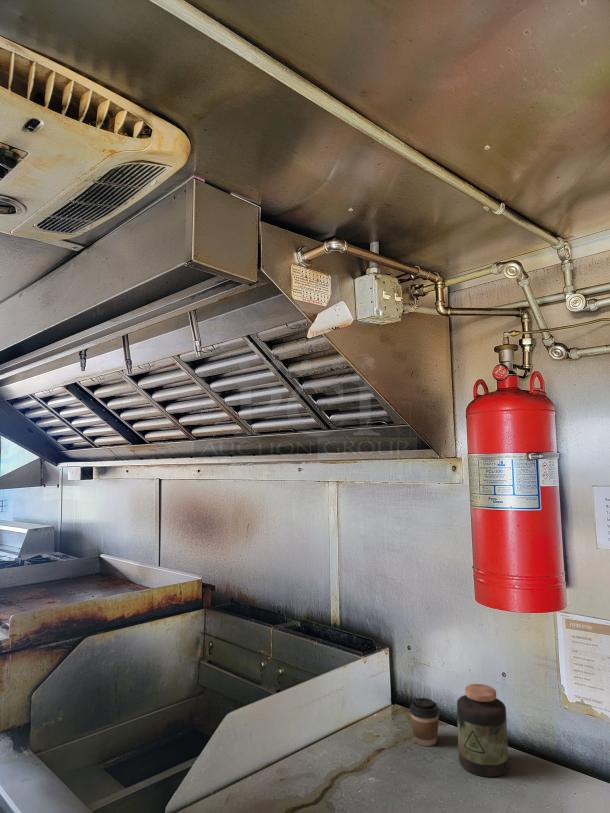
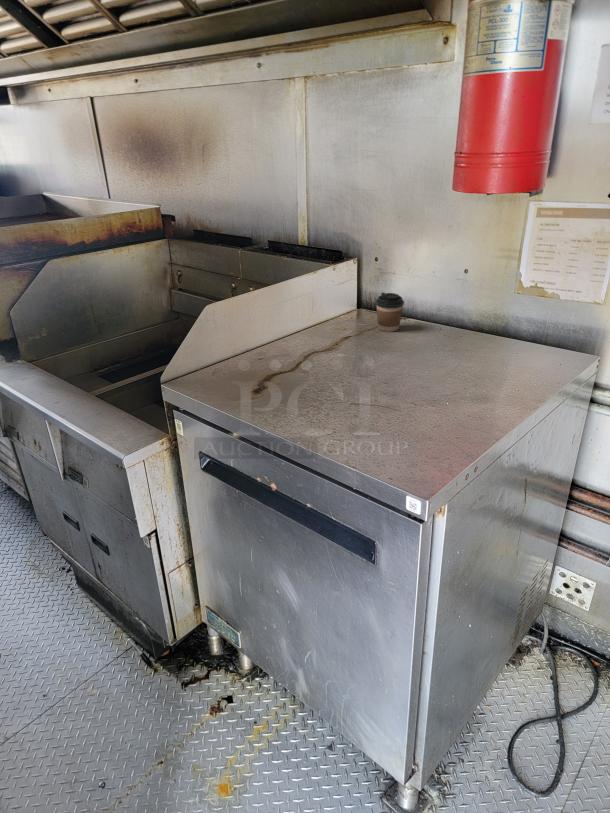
jar: present [457,684,508,777] -> none [418,273,467,347]

